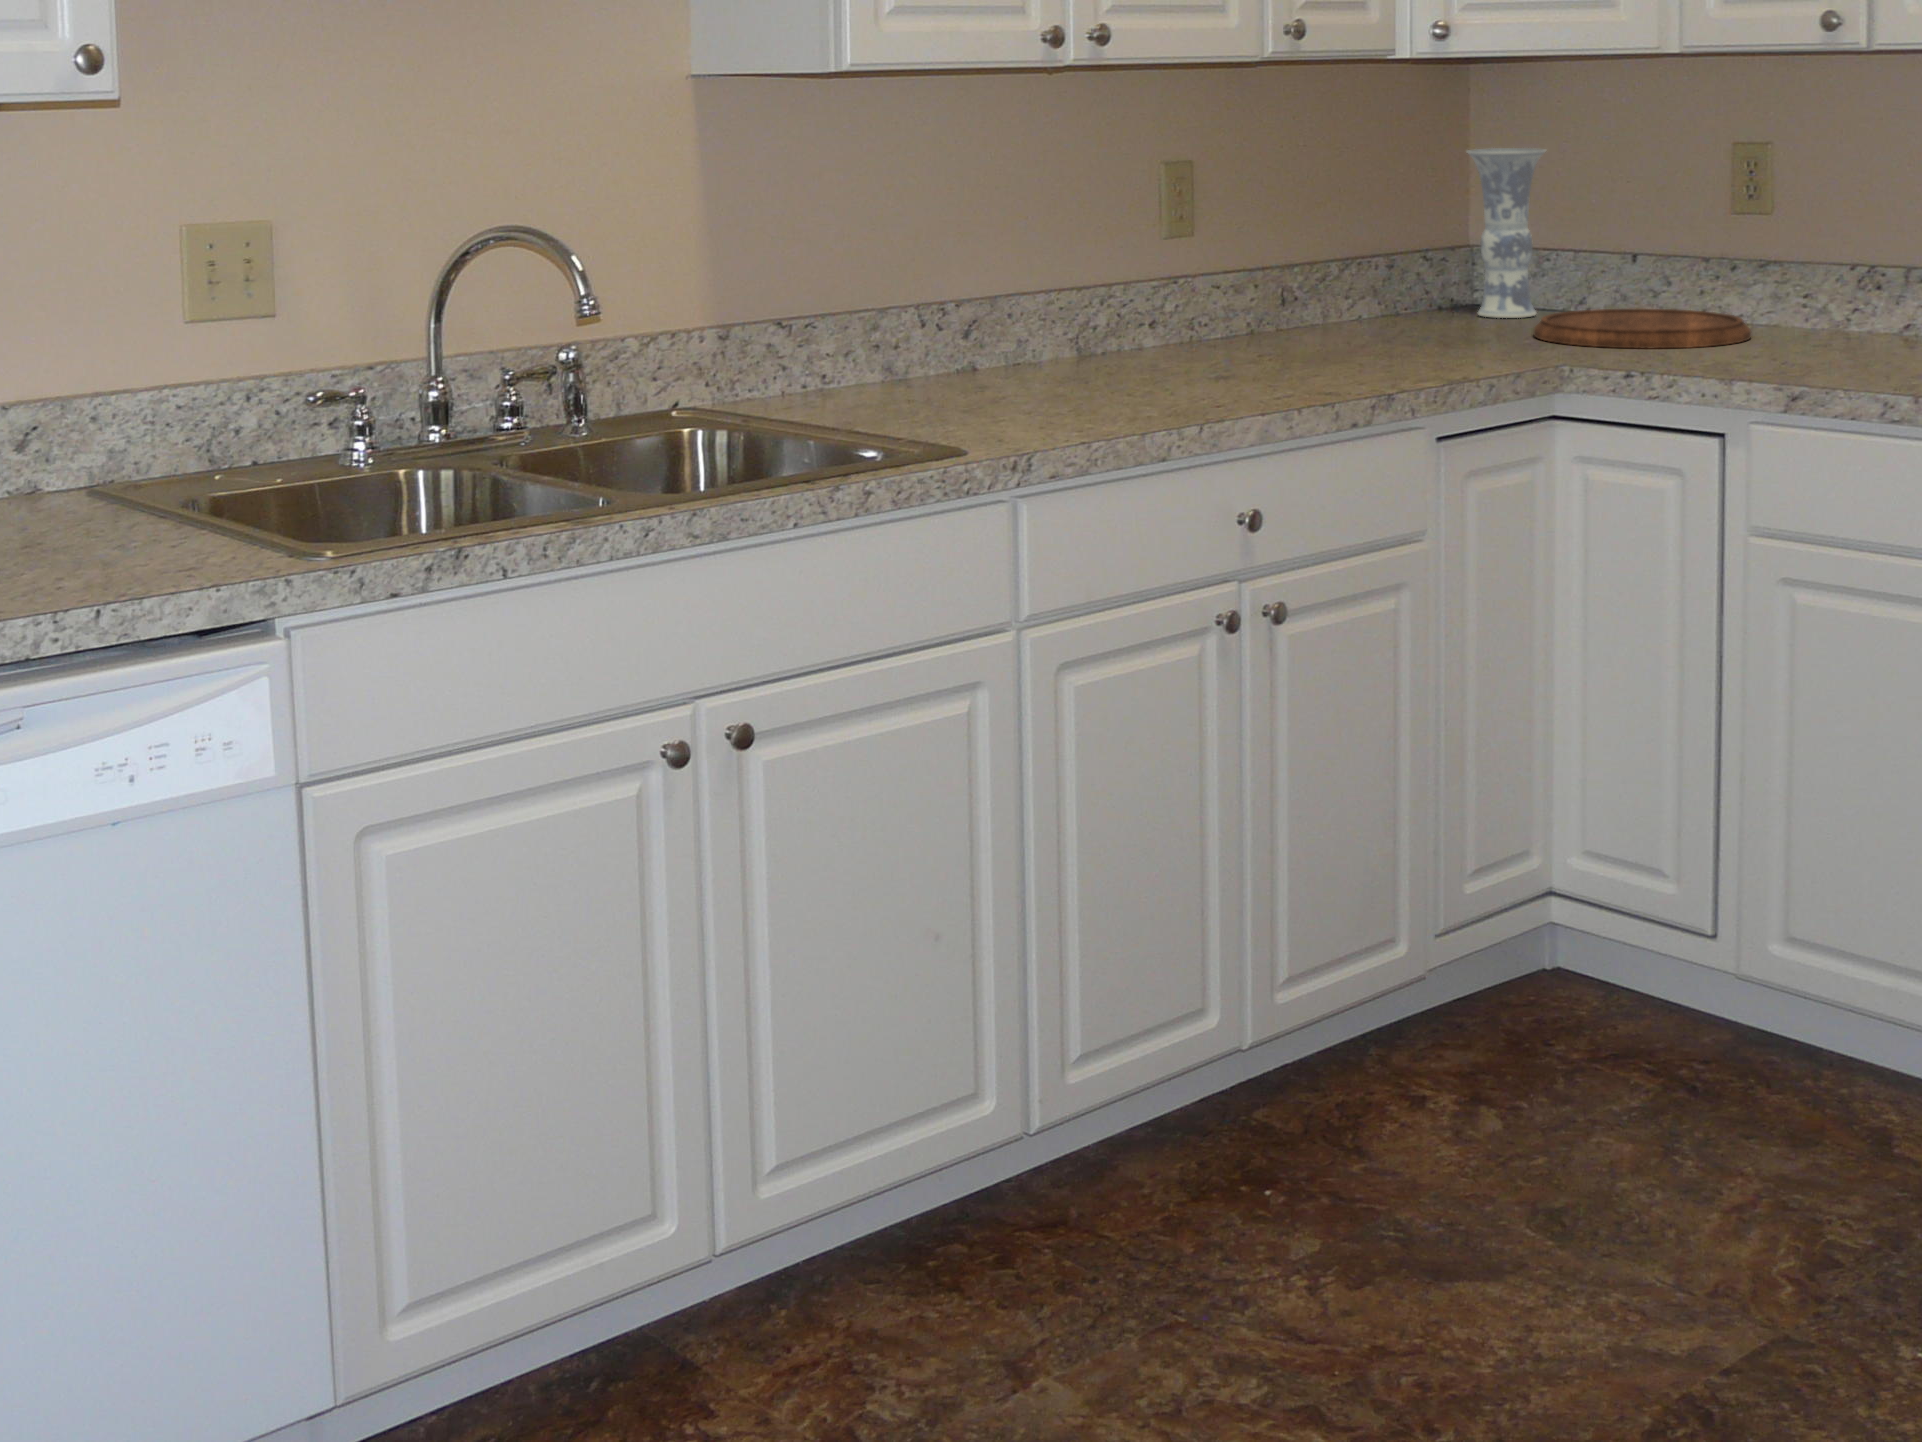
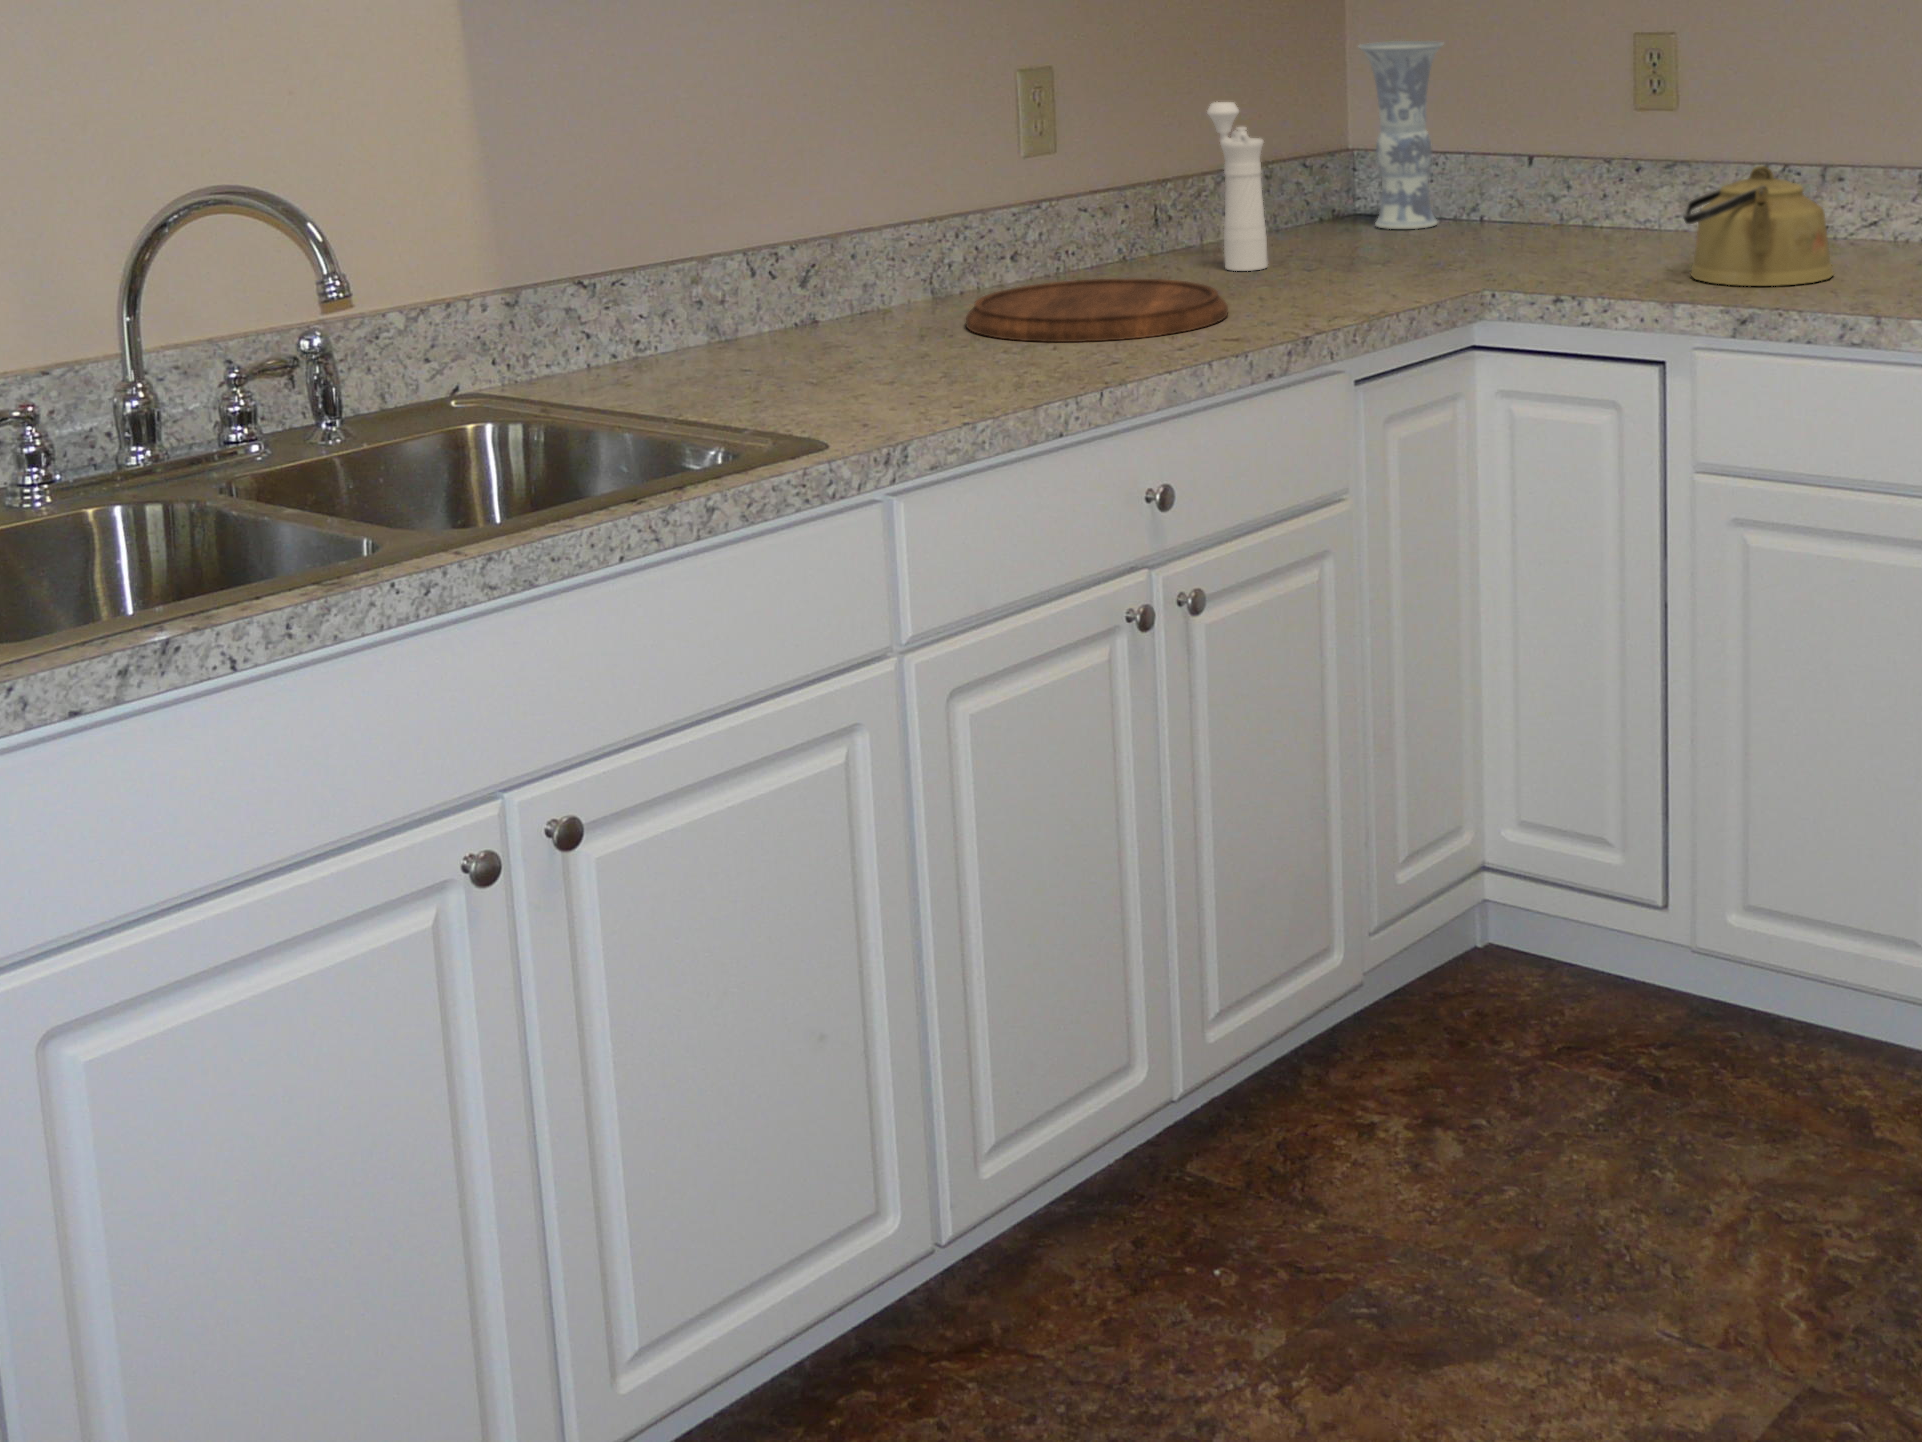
pepper mill: none [1320,196,1369,345] -> present [1207,102,1268,271]
kettle: none [1751,261,1900,371] -> present [1683,166,1834,286]
cutting board: present [1534,309,1751,348] -> present [966,278,1228,342]

